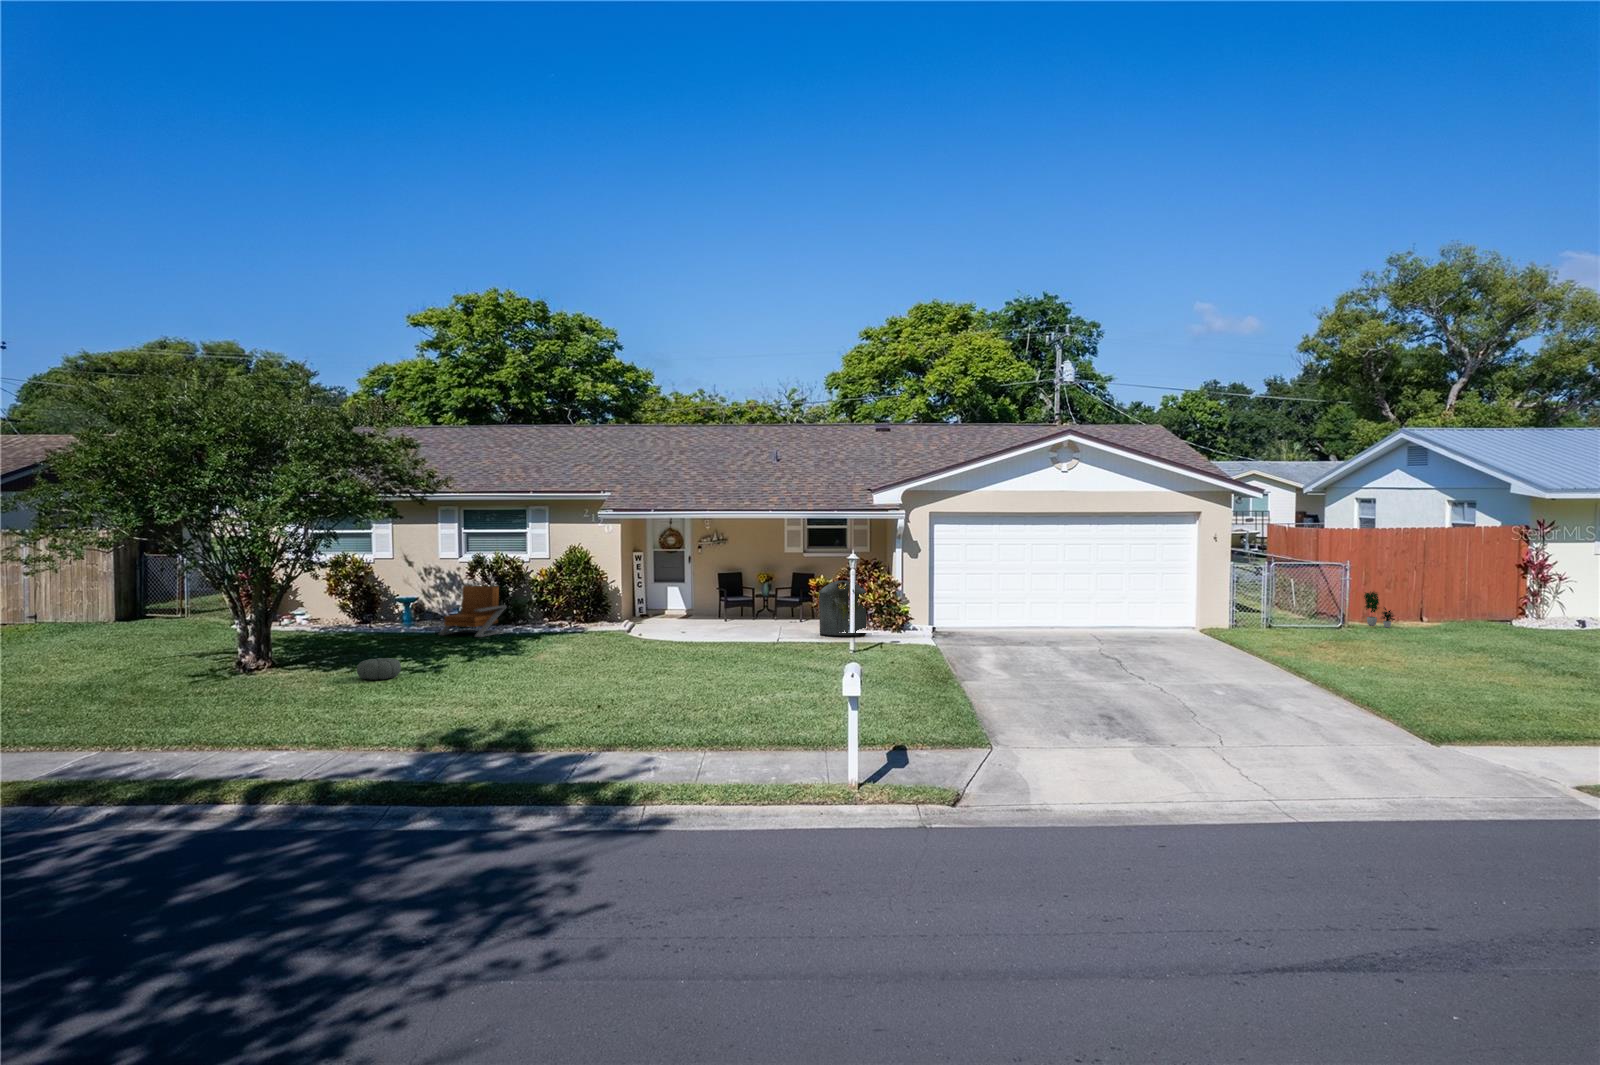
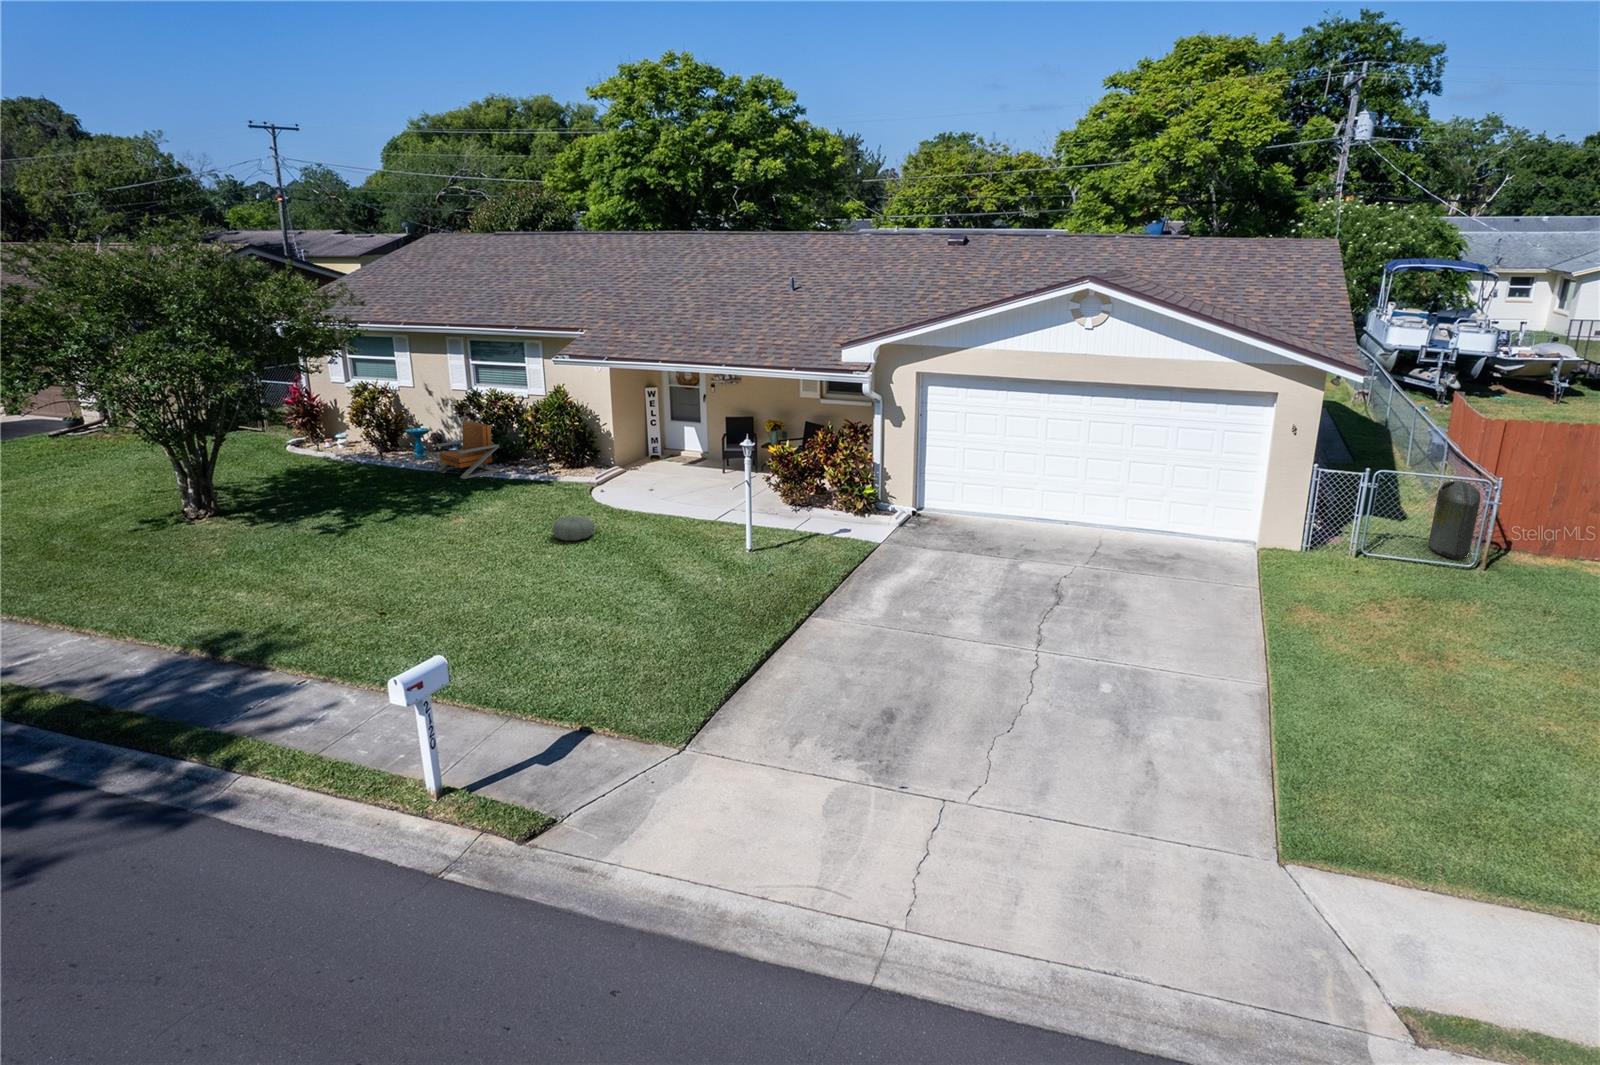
trash can: present [819,581,867,637] -> present [1428,480,1481,560]
potted plant: present [1364,592,1395,628] -> none [1535,510,1580,568]
pouf: present [357,658,401,680] -> present [553,516,595,541]

